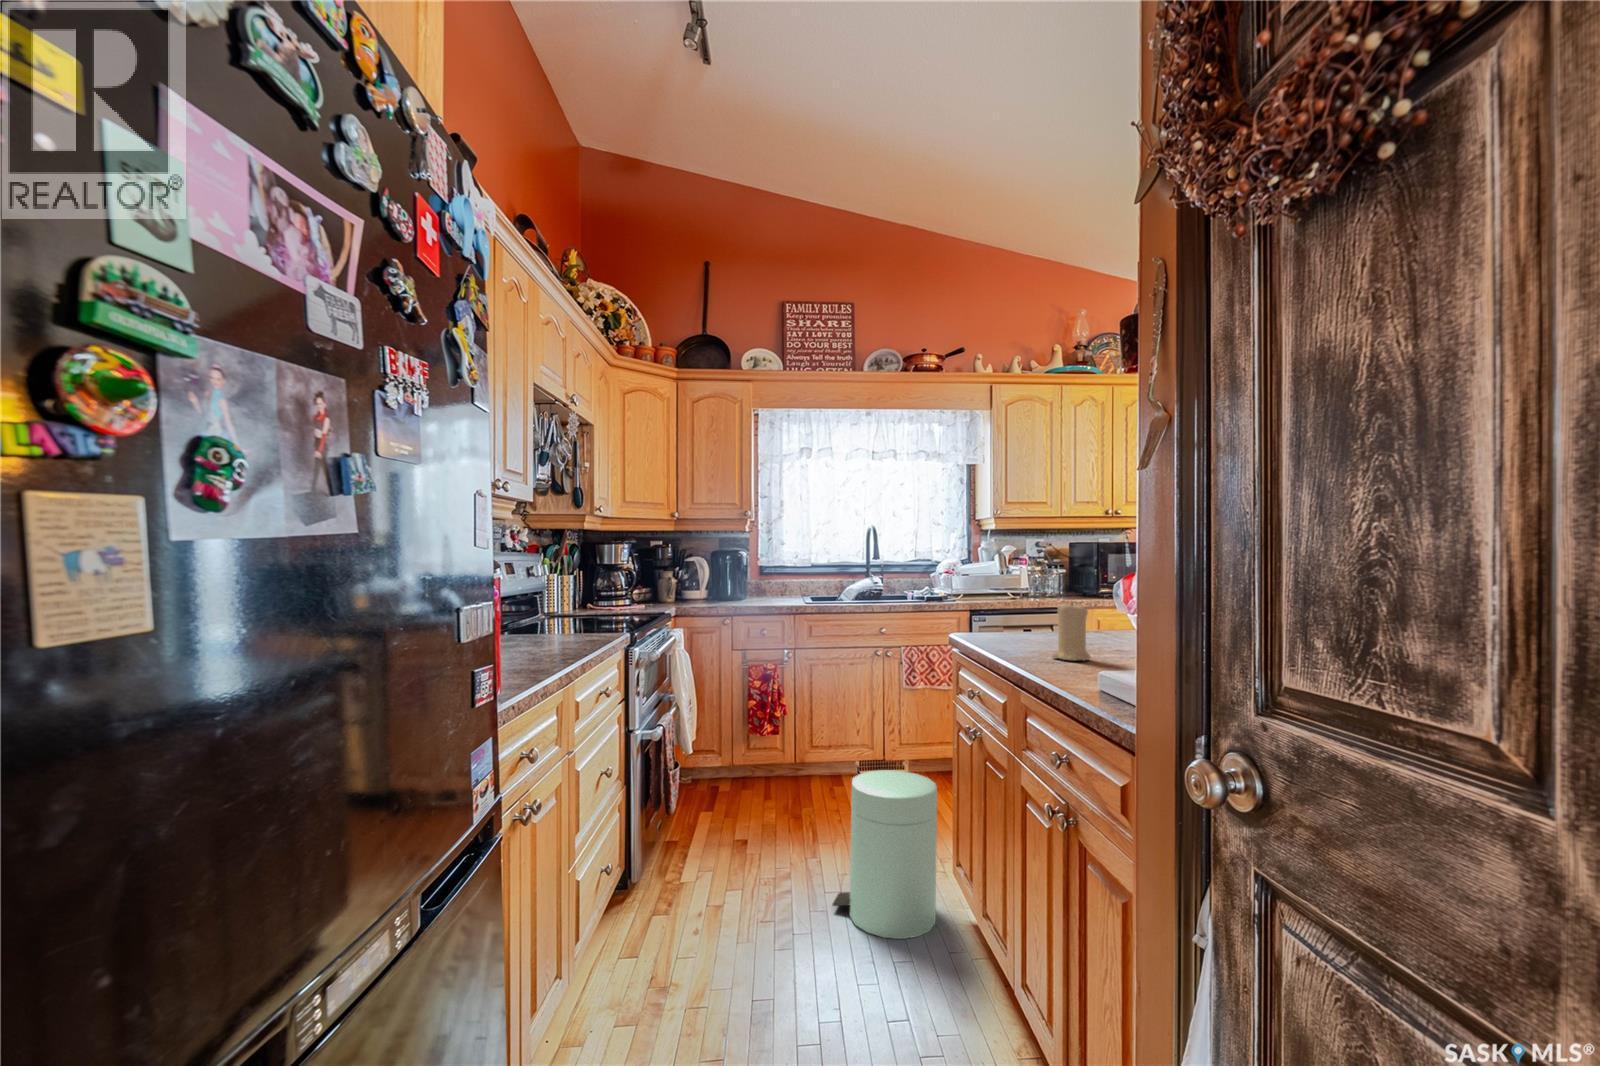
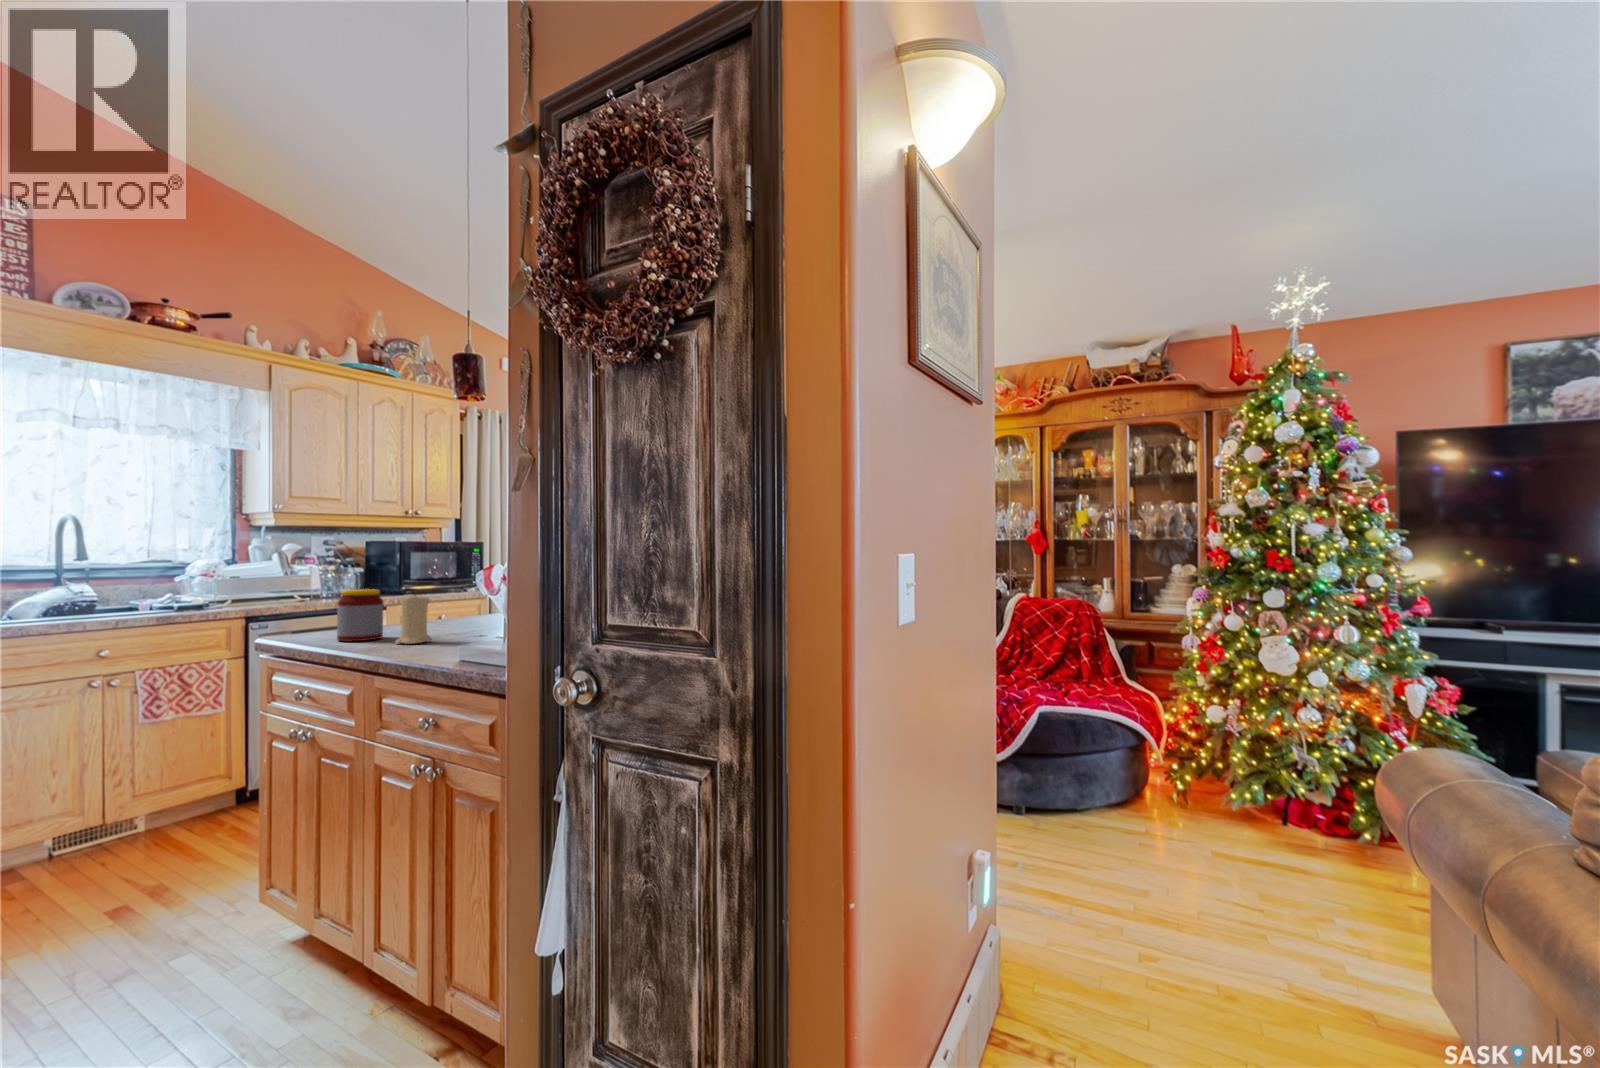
jar: none [1002,594,1045,650] -> present [337,589,383,641]
trash can: present [832,770,937,939] -> none [73,800,242,1003]

